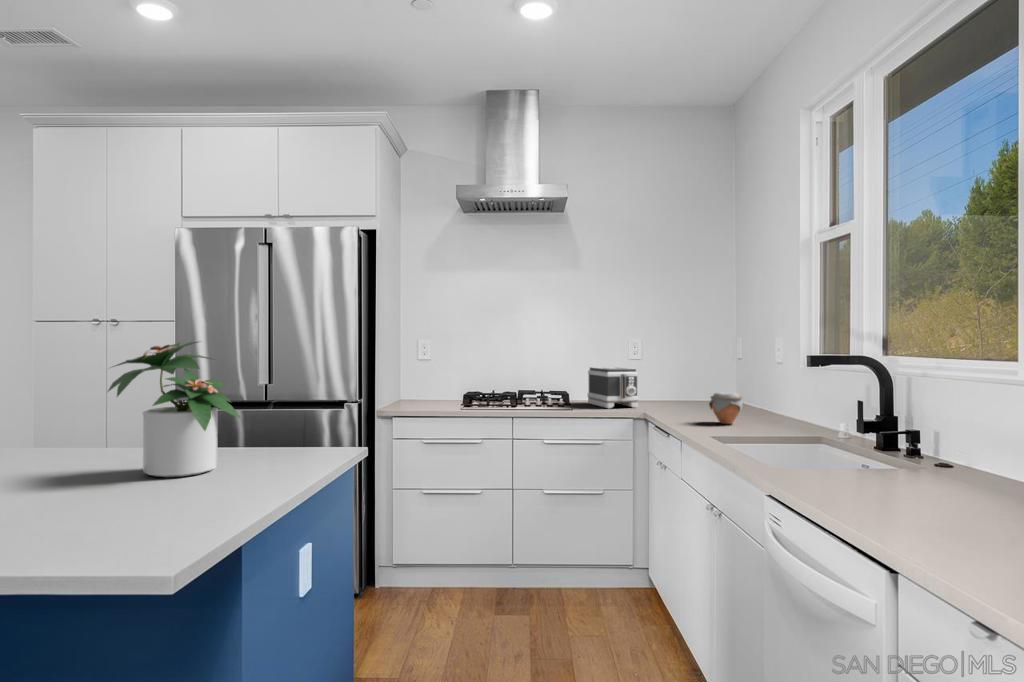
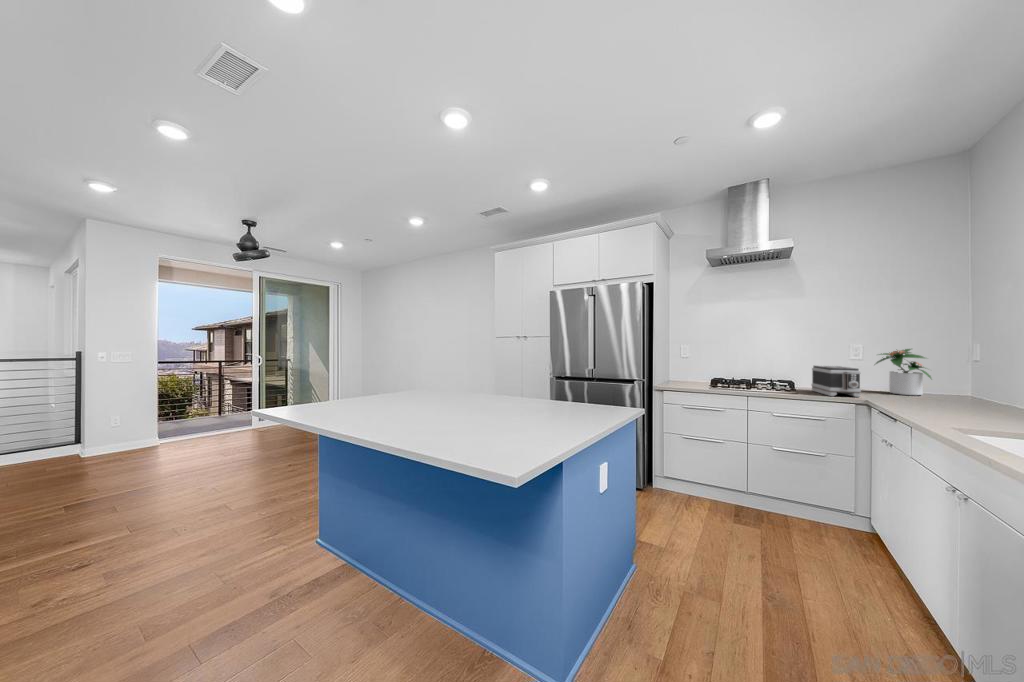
potted plant: present [108,342,241,477] -> present [876,349,931,396]
jar: present [709,392,743,424] -> none [939,392,981,419]

